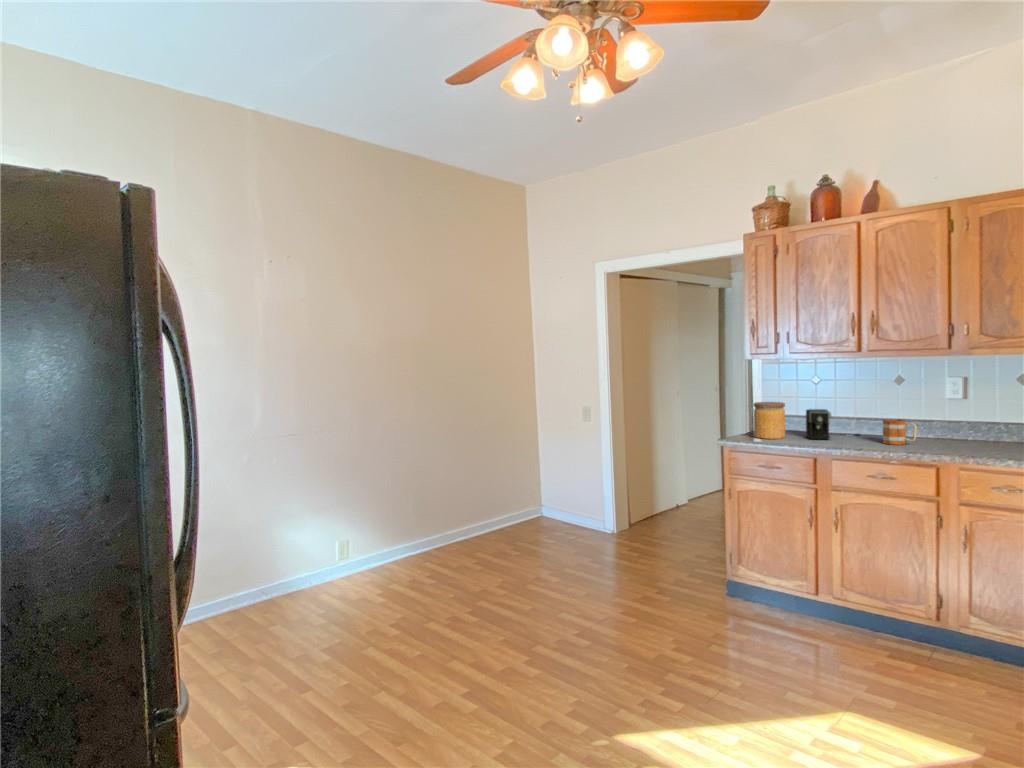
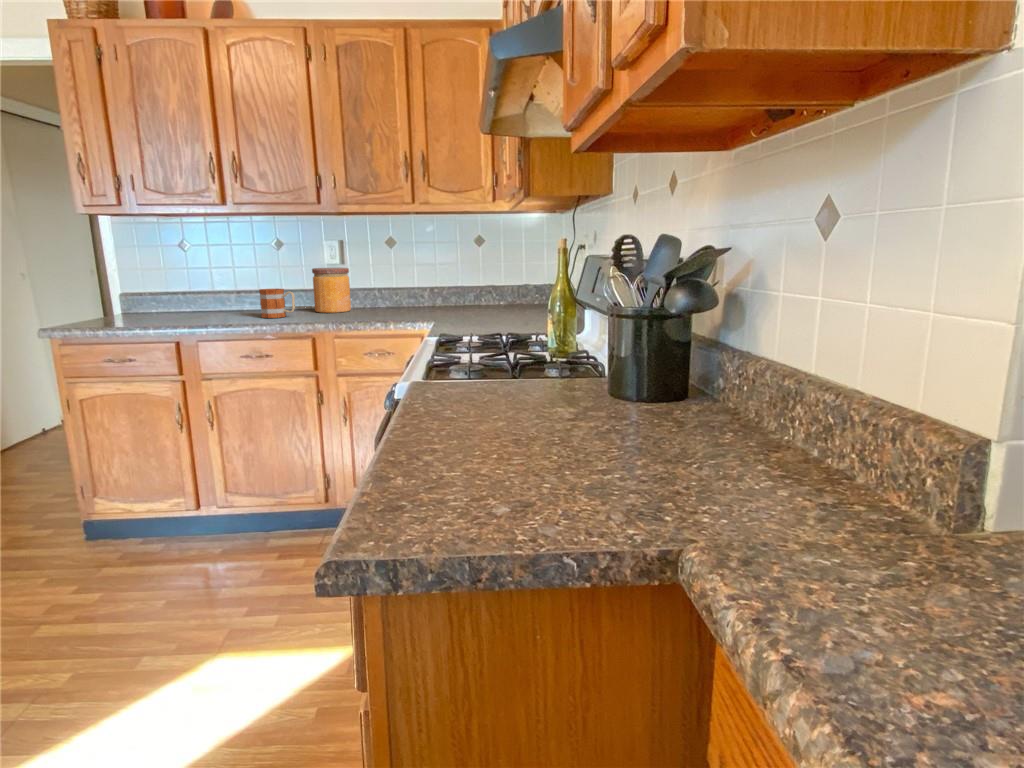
jar: present [754,402,785,439] -> present [312,268,351,313]
coffee maker: present [806,409,859,439] -> none [171,281,242,320]

